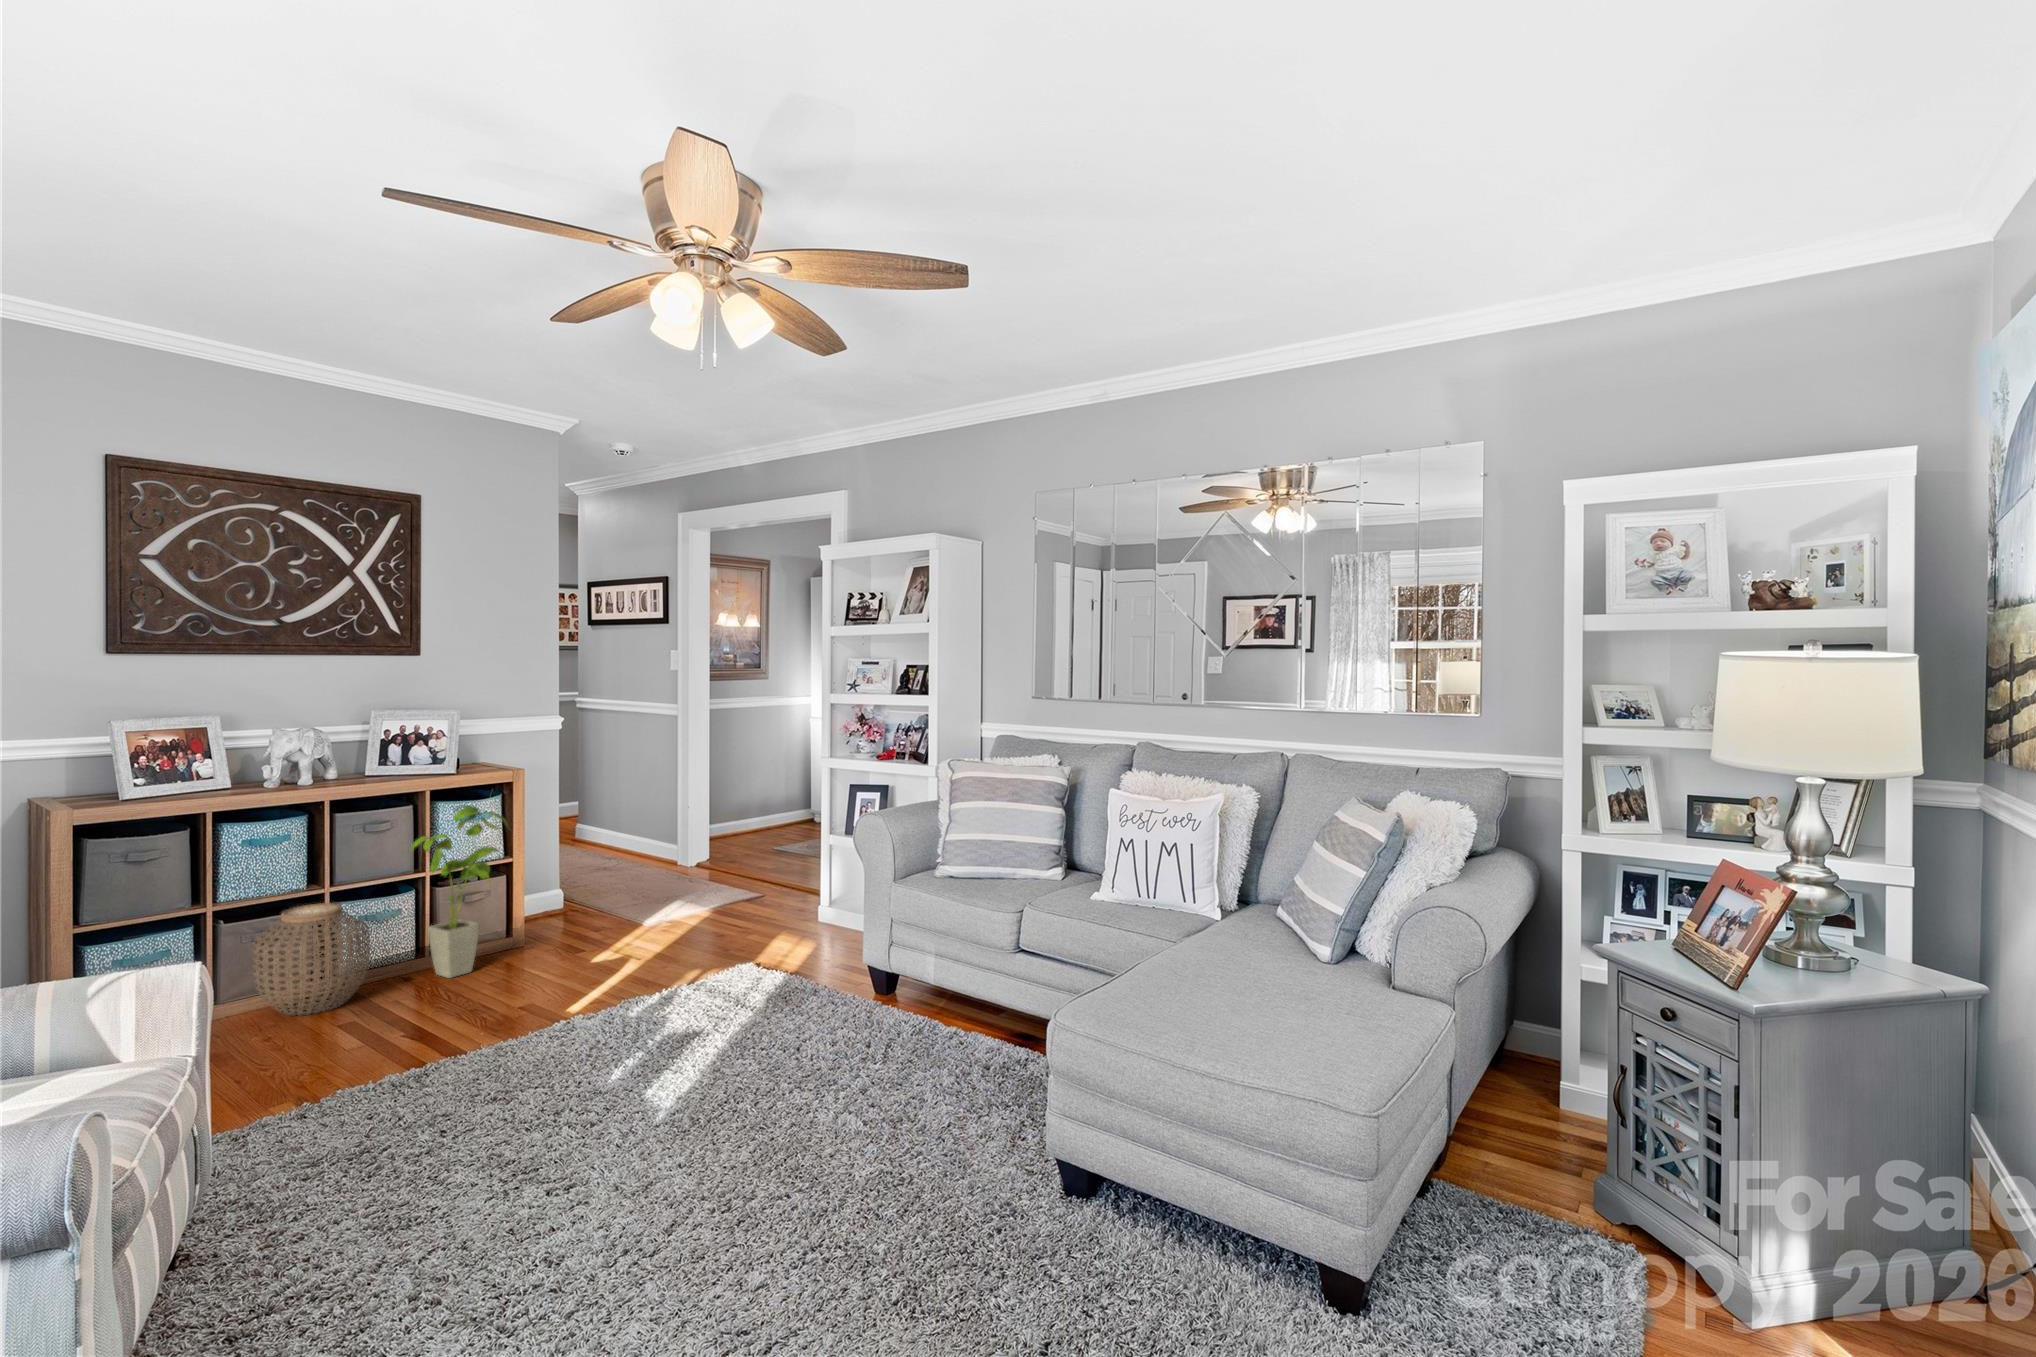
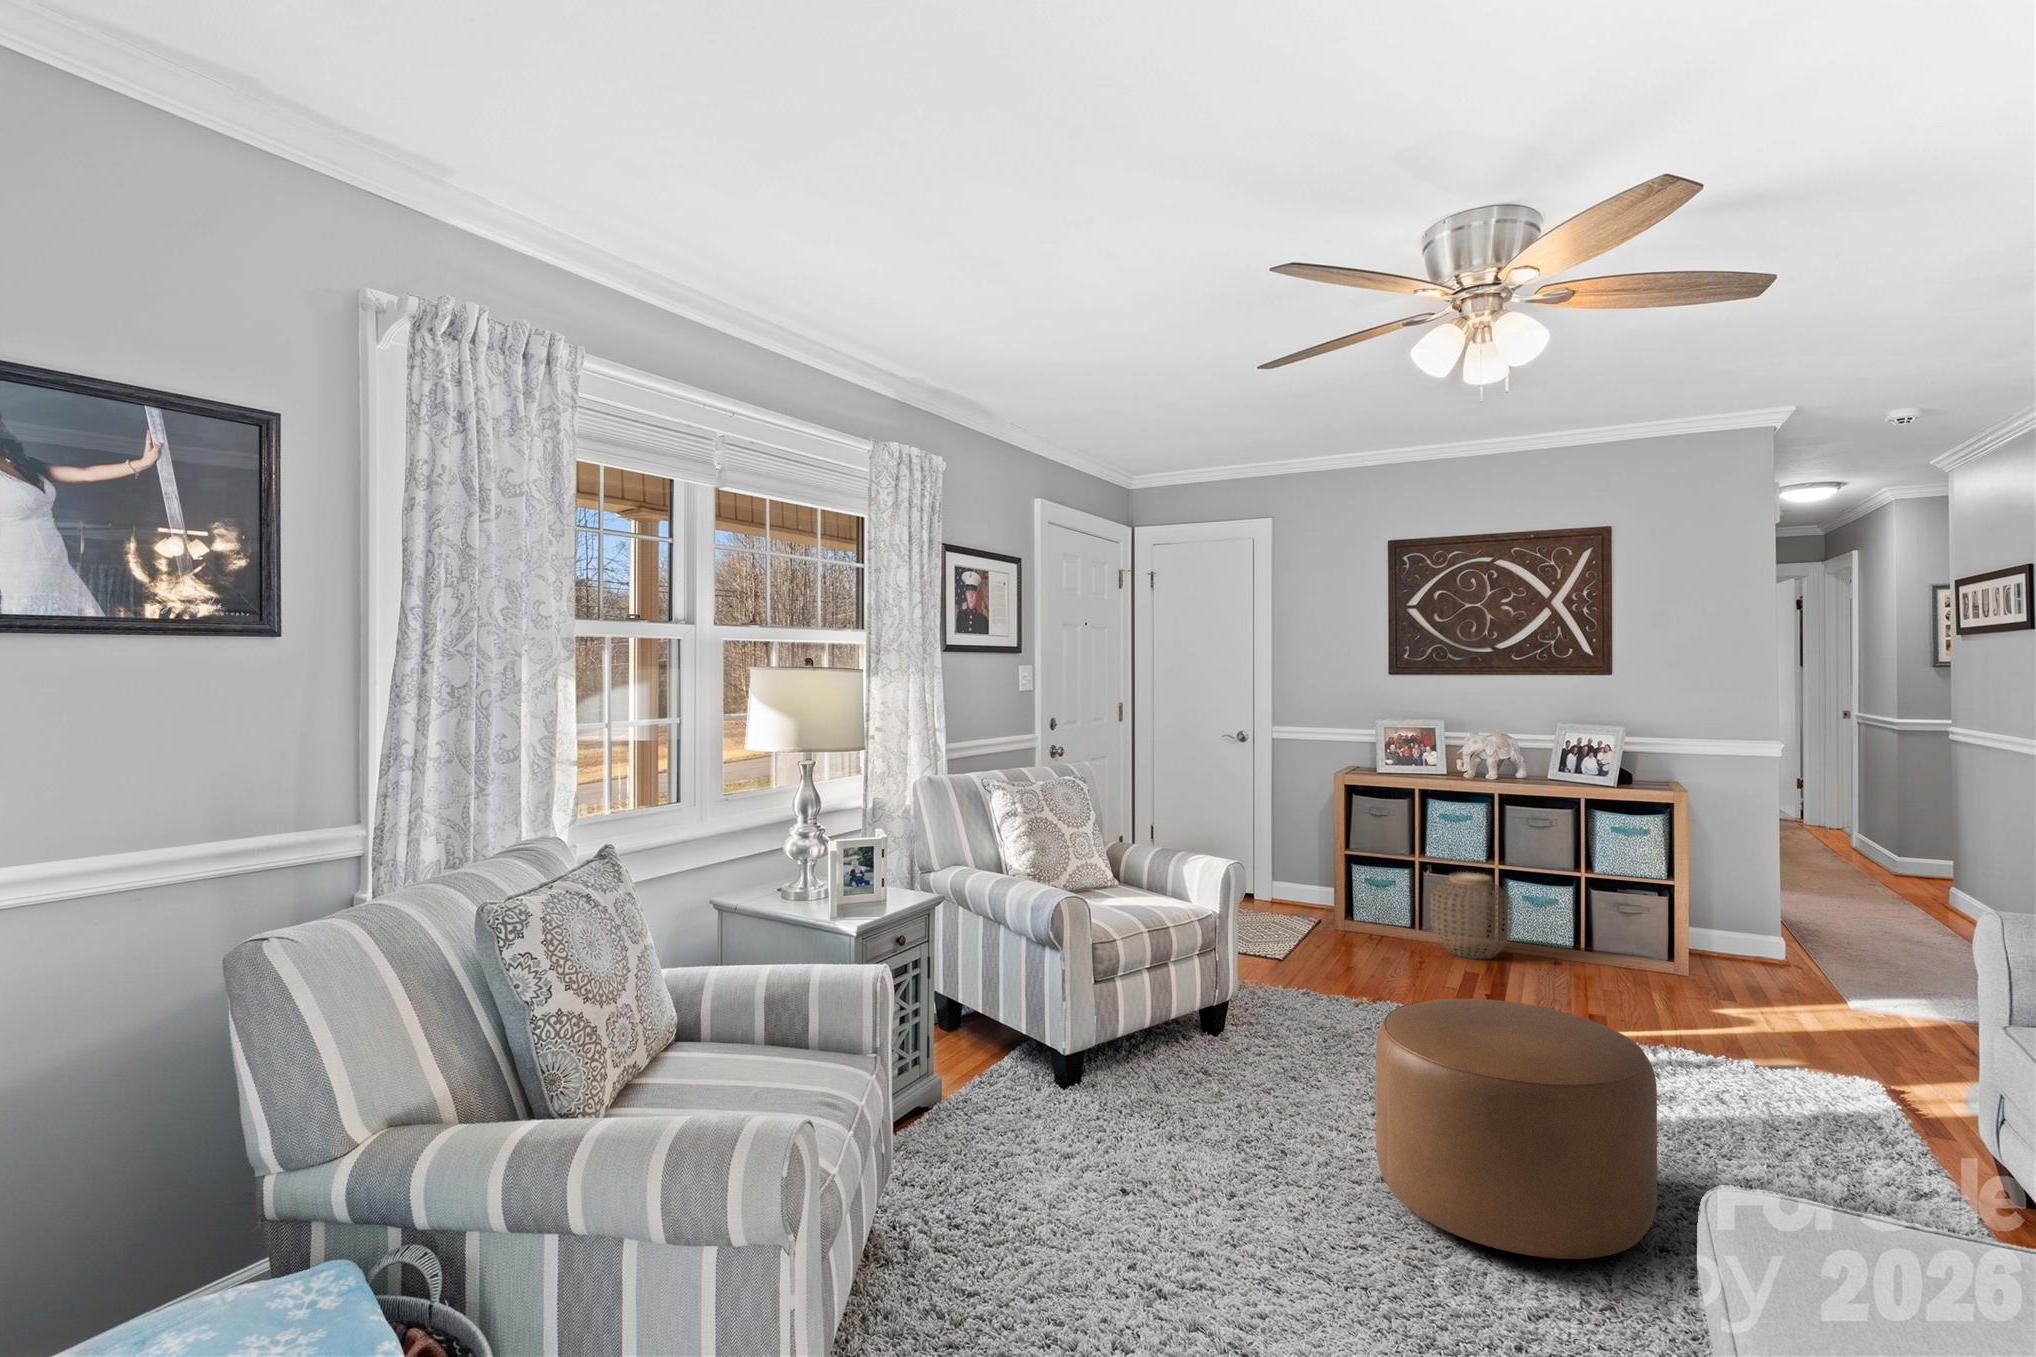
house plant: present [410,805,510,978] -> none [1555,814,1649,972]
ottoman: none [647,986,913,1257] -> present [1375,999,1657,1259]

